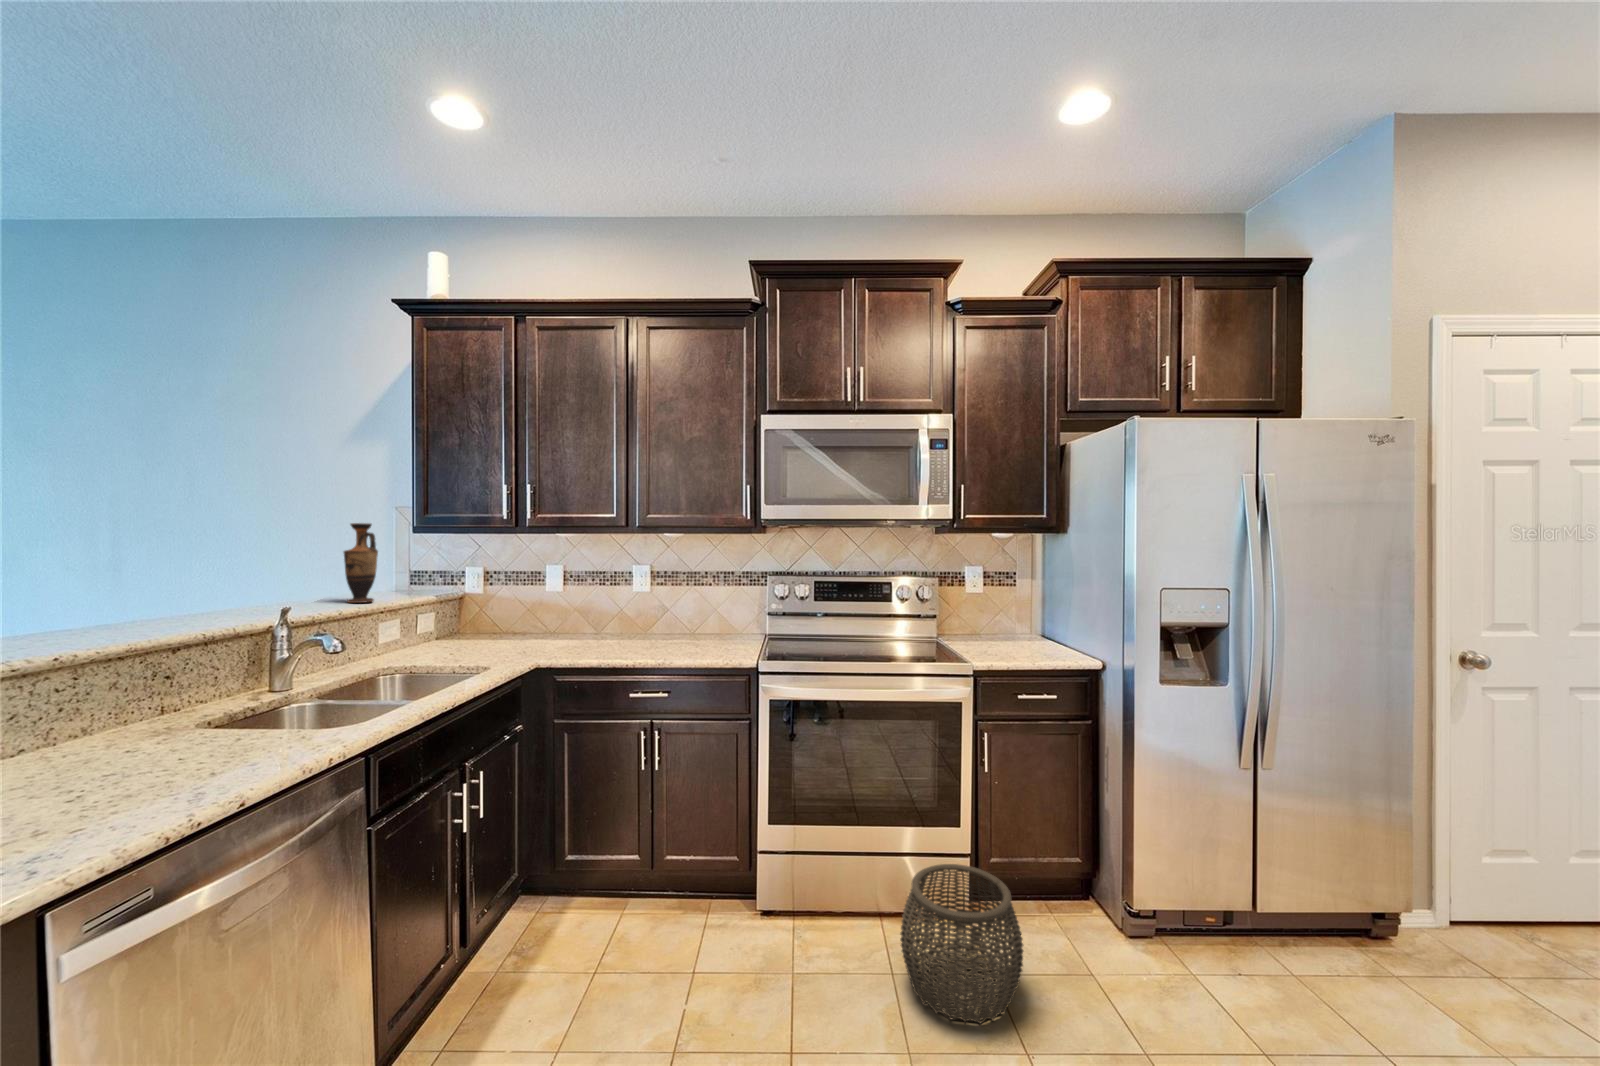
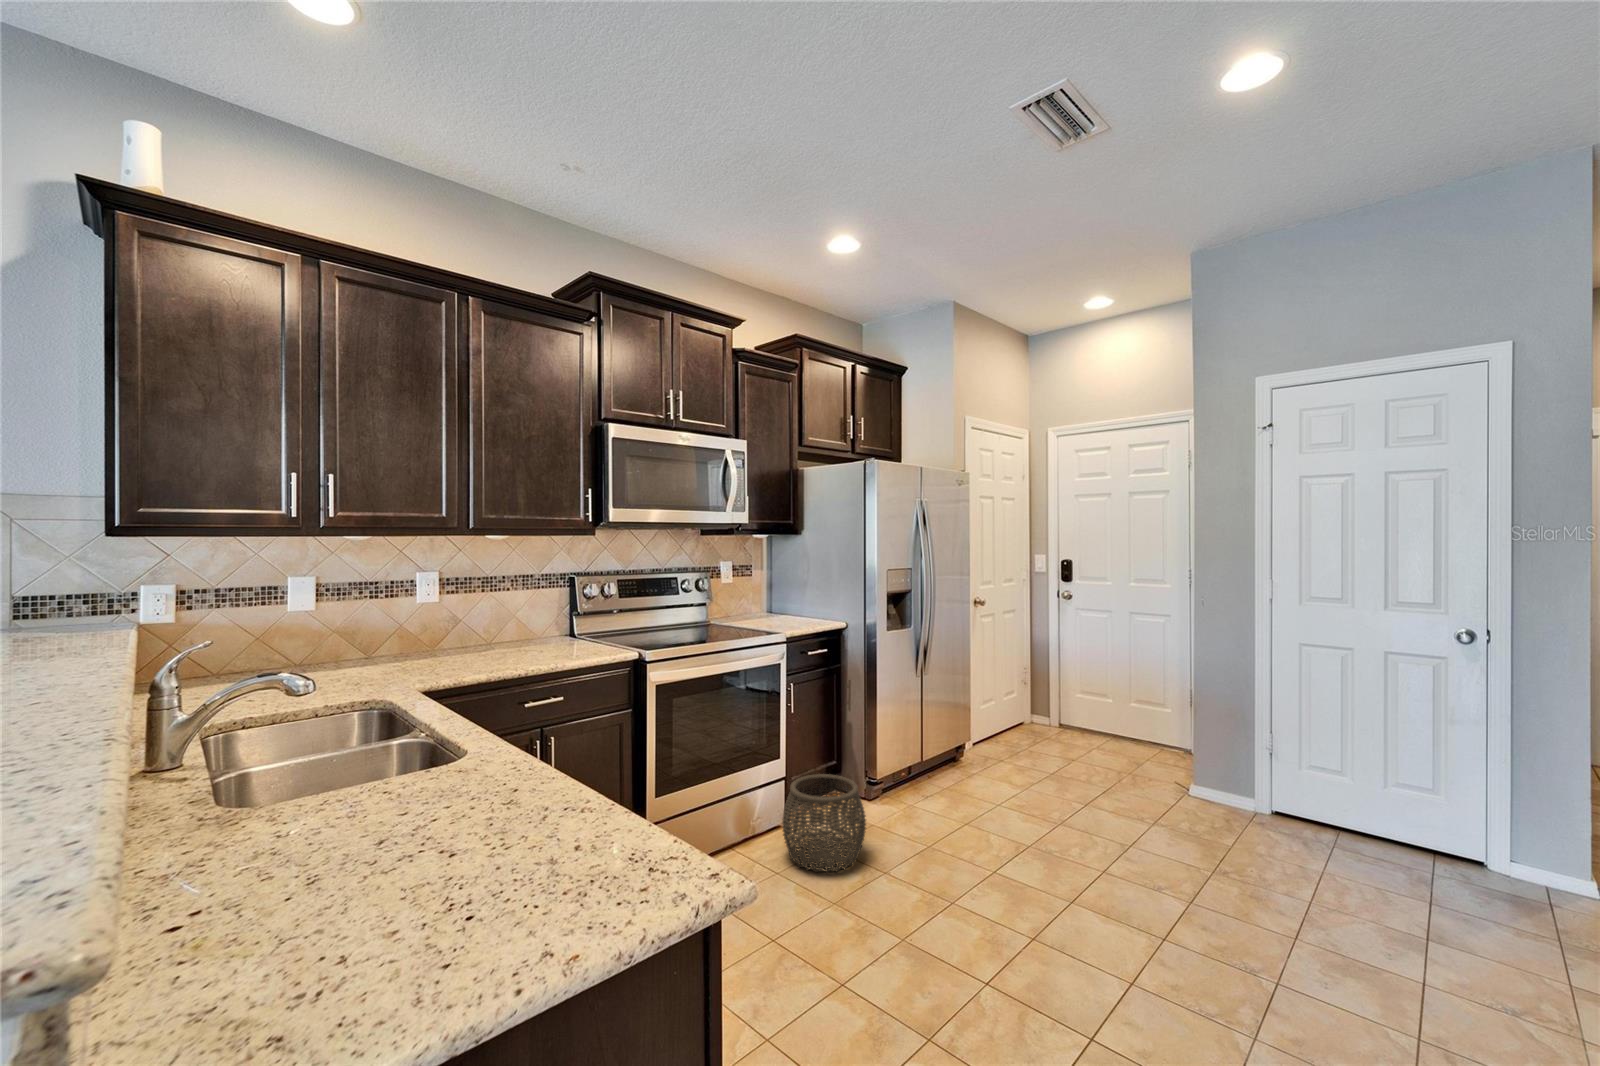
vase: present [344,523,378,603] -> none [40,520,106,645]

